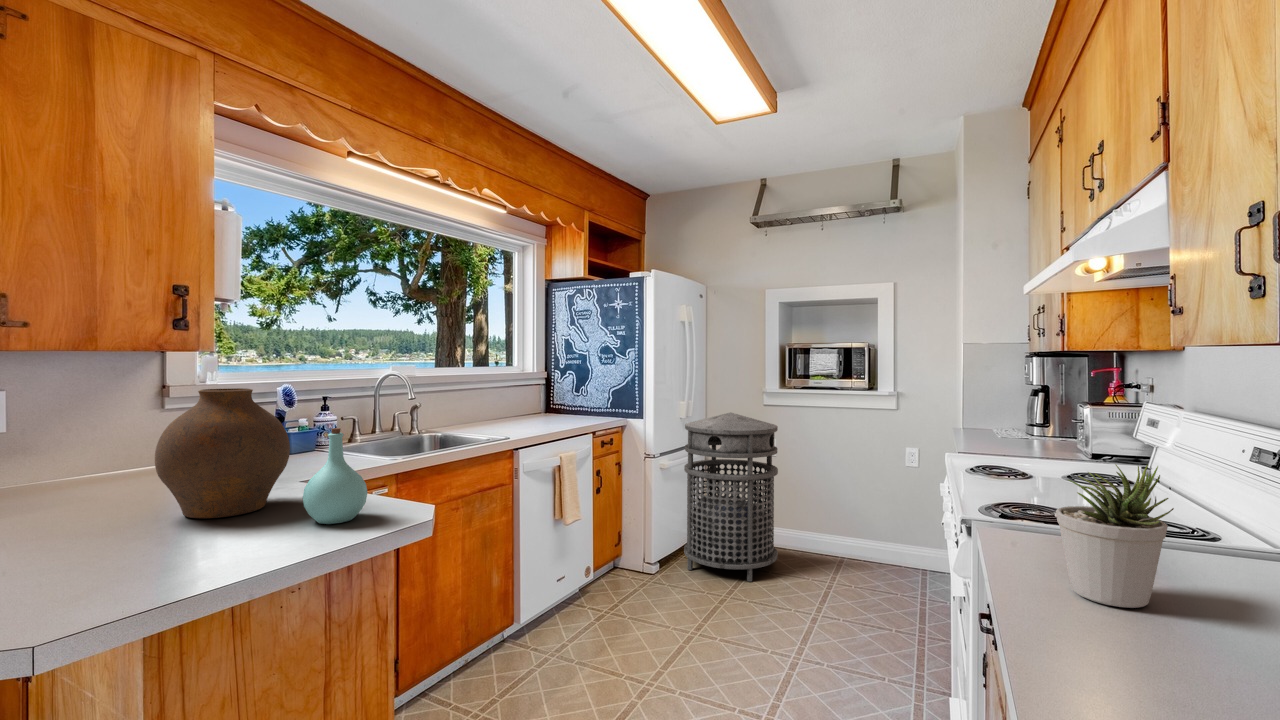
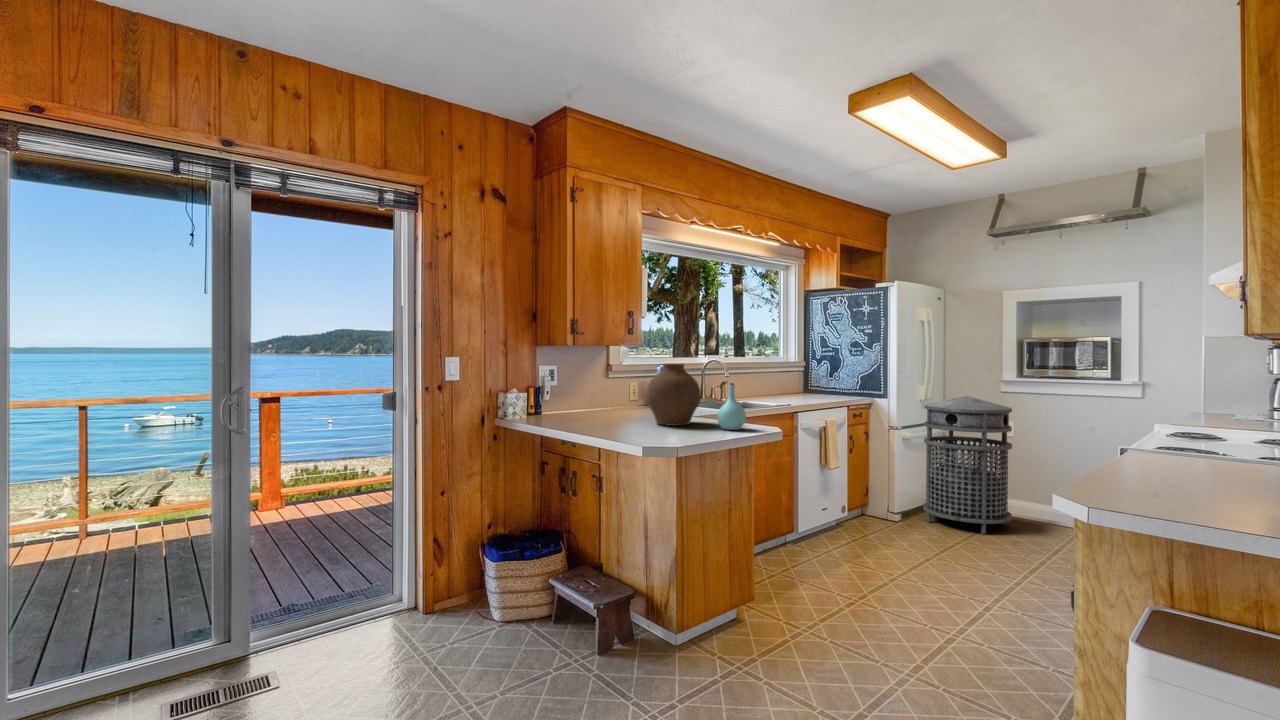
potted plant: present [1056,465,1174,608] -> none [1146,396,1208,470]

